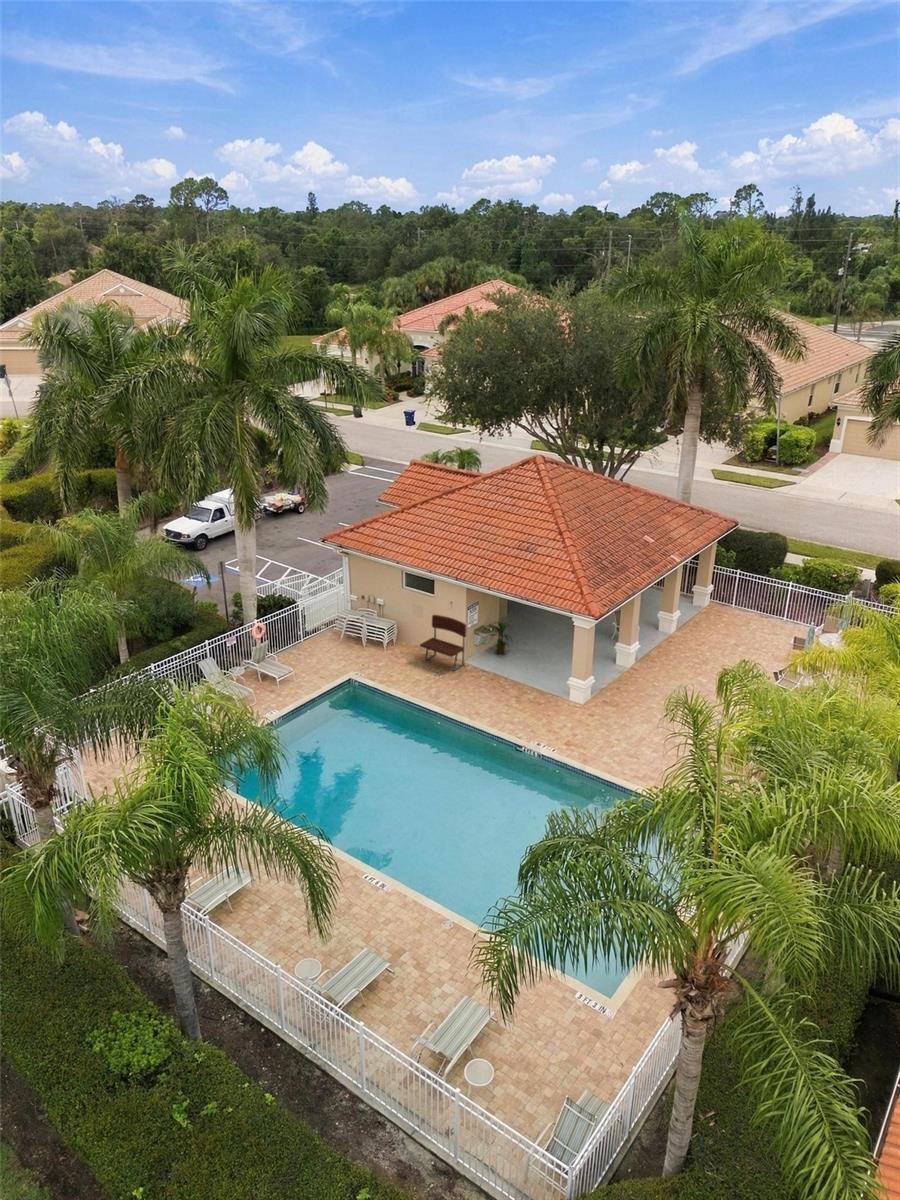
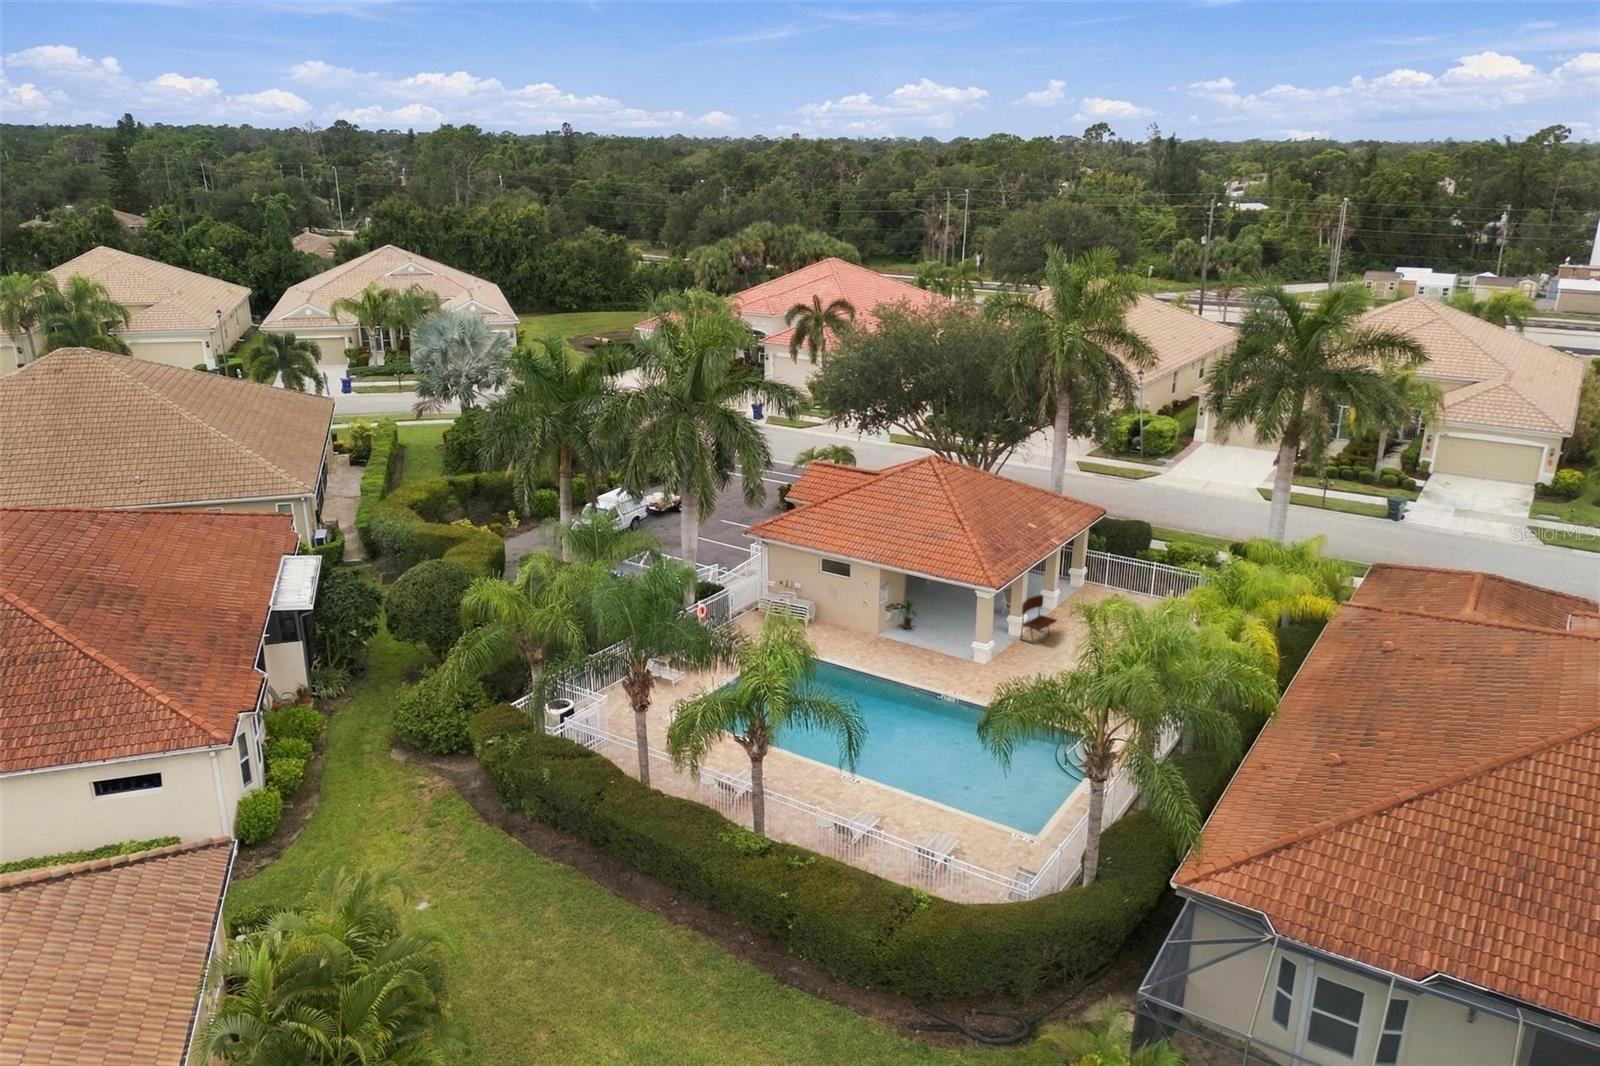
bench: present [420,615,466,671] -> present [1020,595,1057,643]

